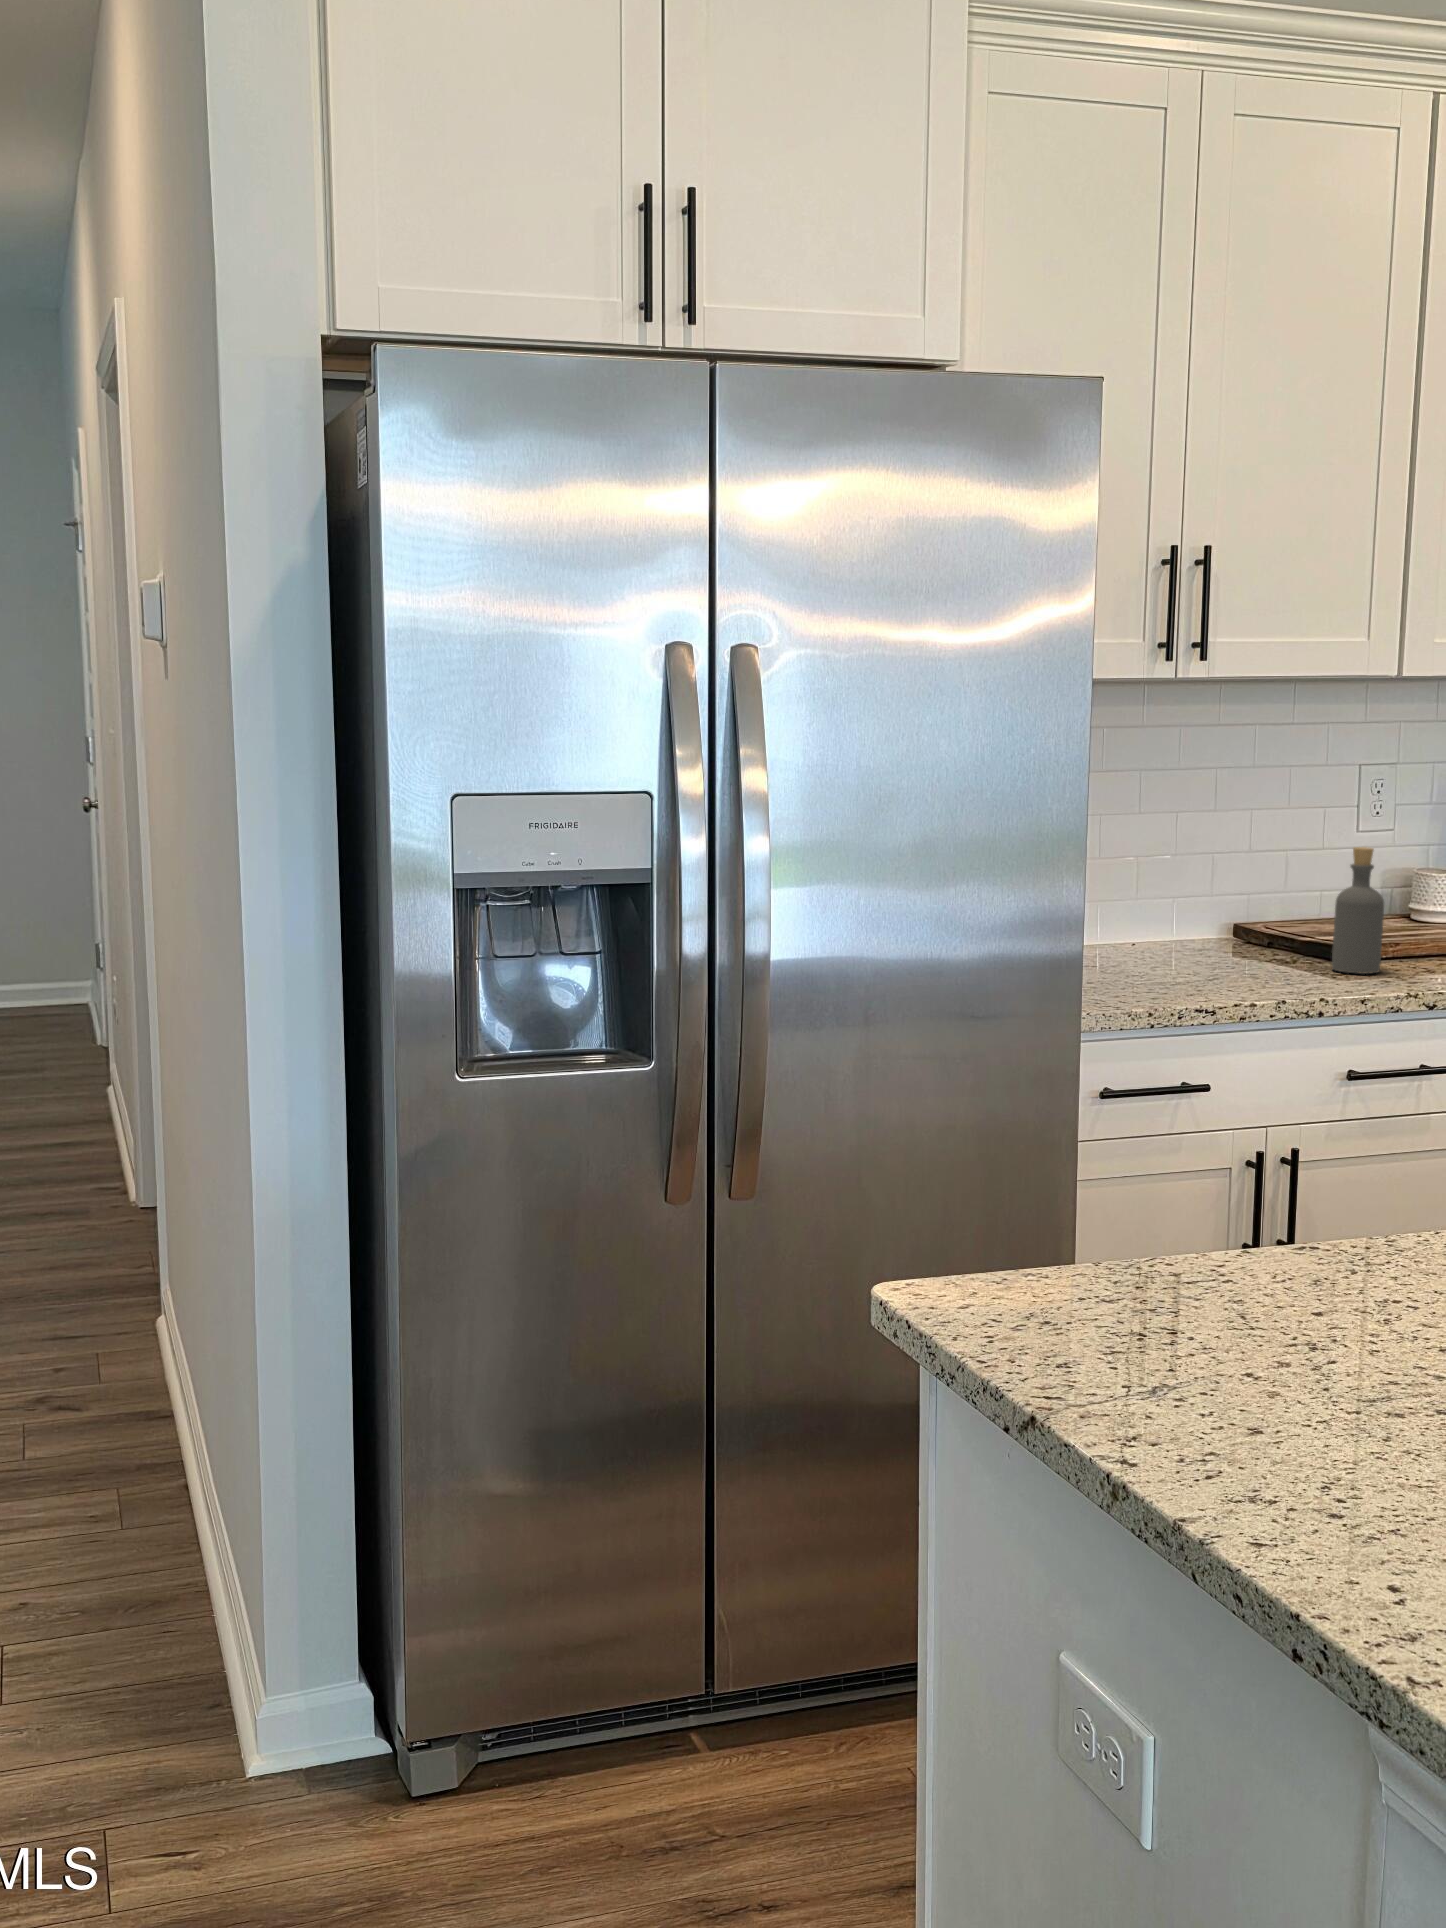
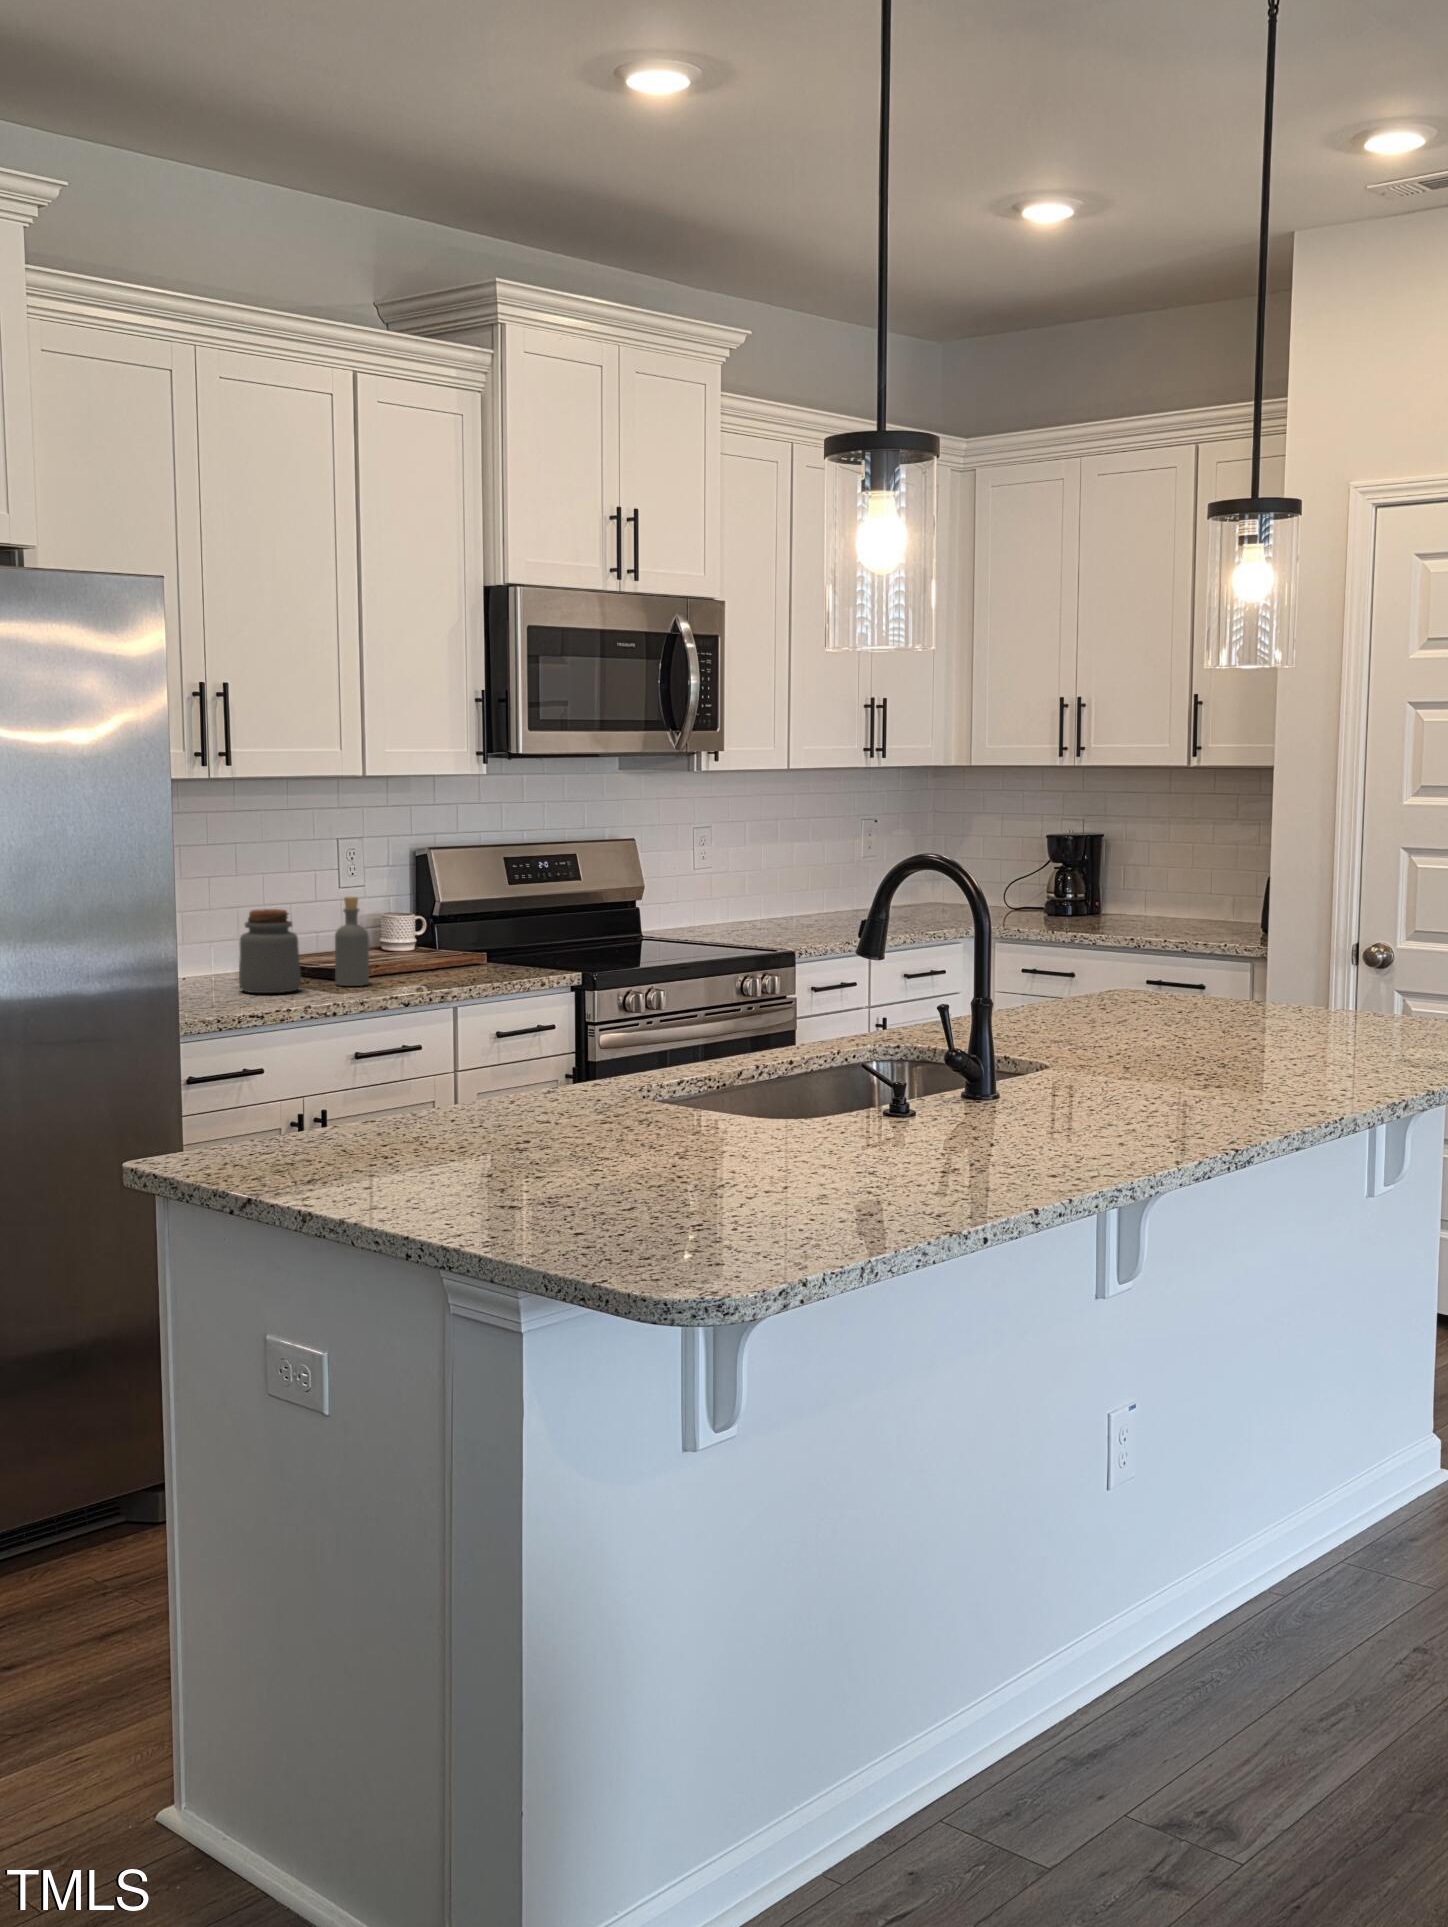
jar: none [1194,859,1281,976] -> present [239,909,301,993]

